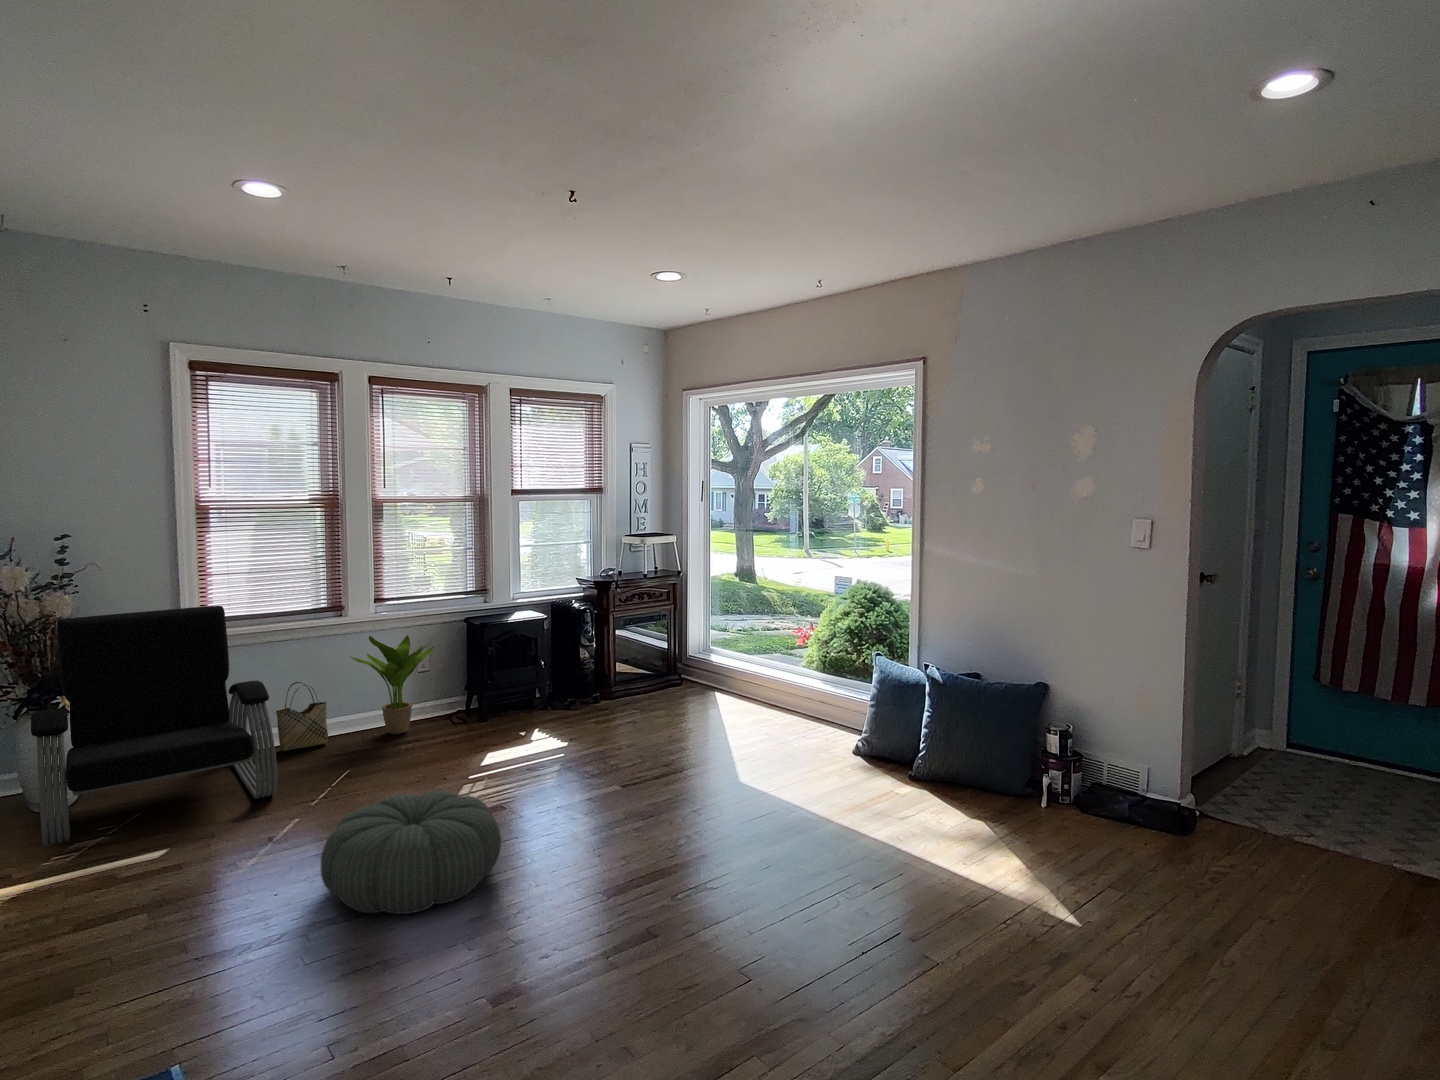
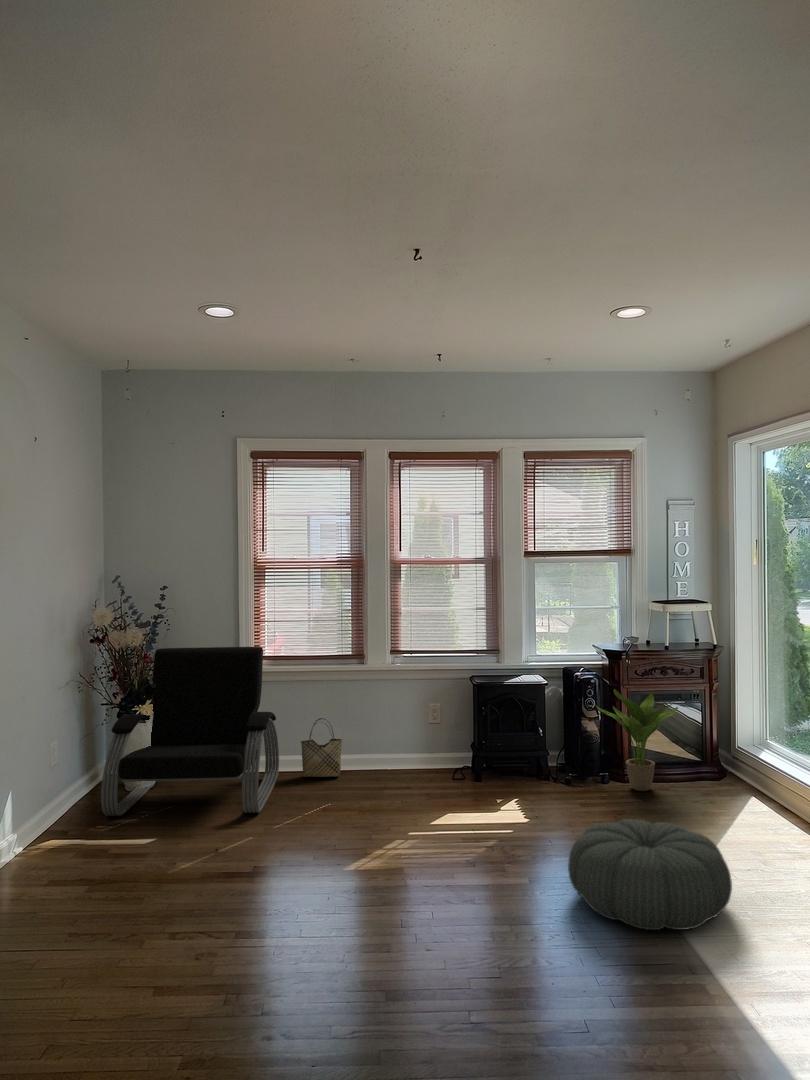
potted plant: present [348,635,434,734] -> present [596,689,678,791]
pouf: present [320,791,501,914] -> present [568,819,732,930]

